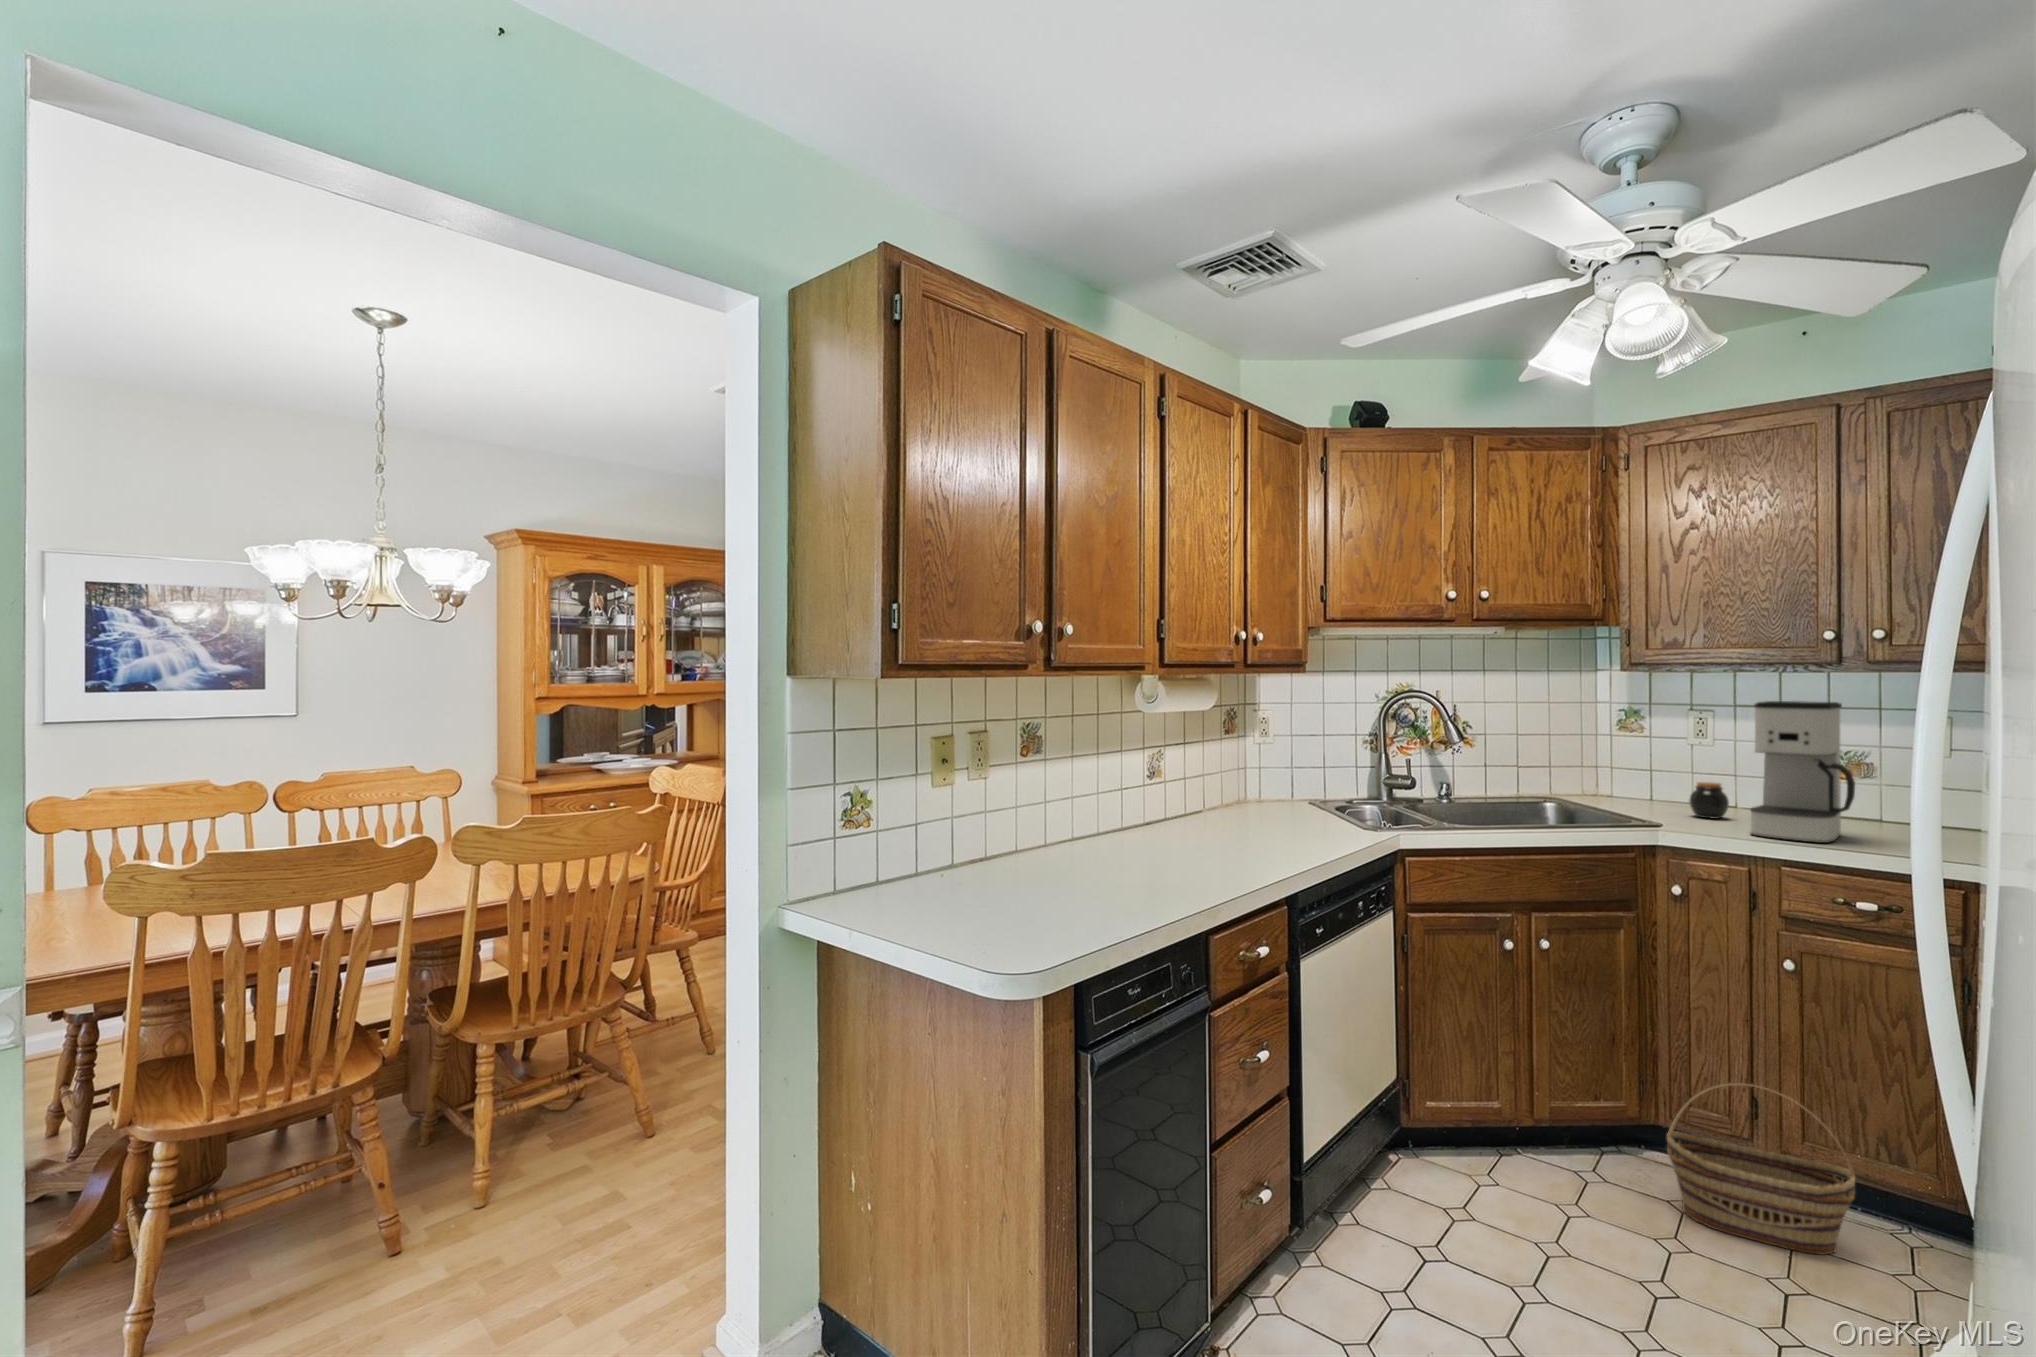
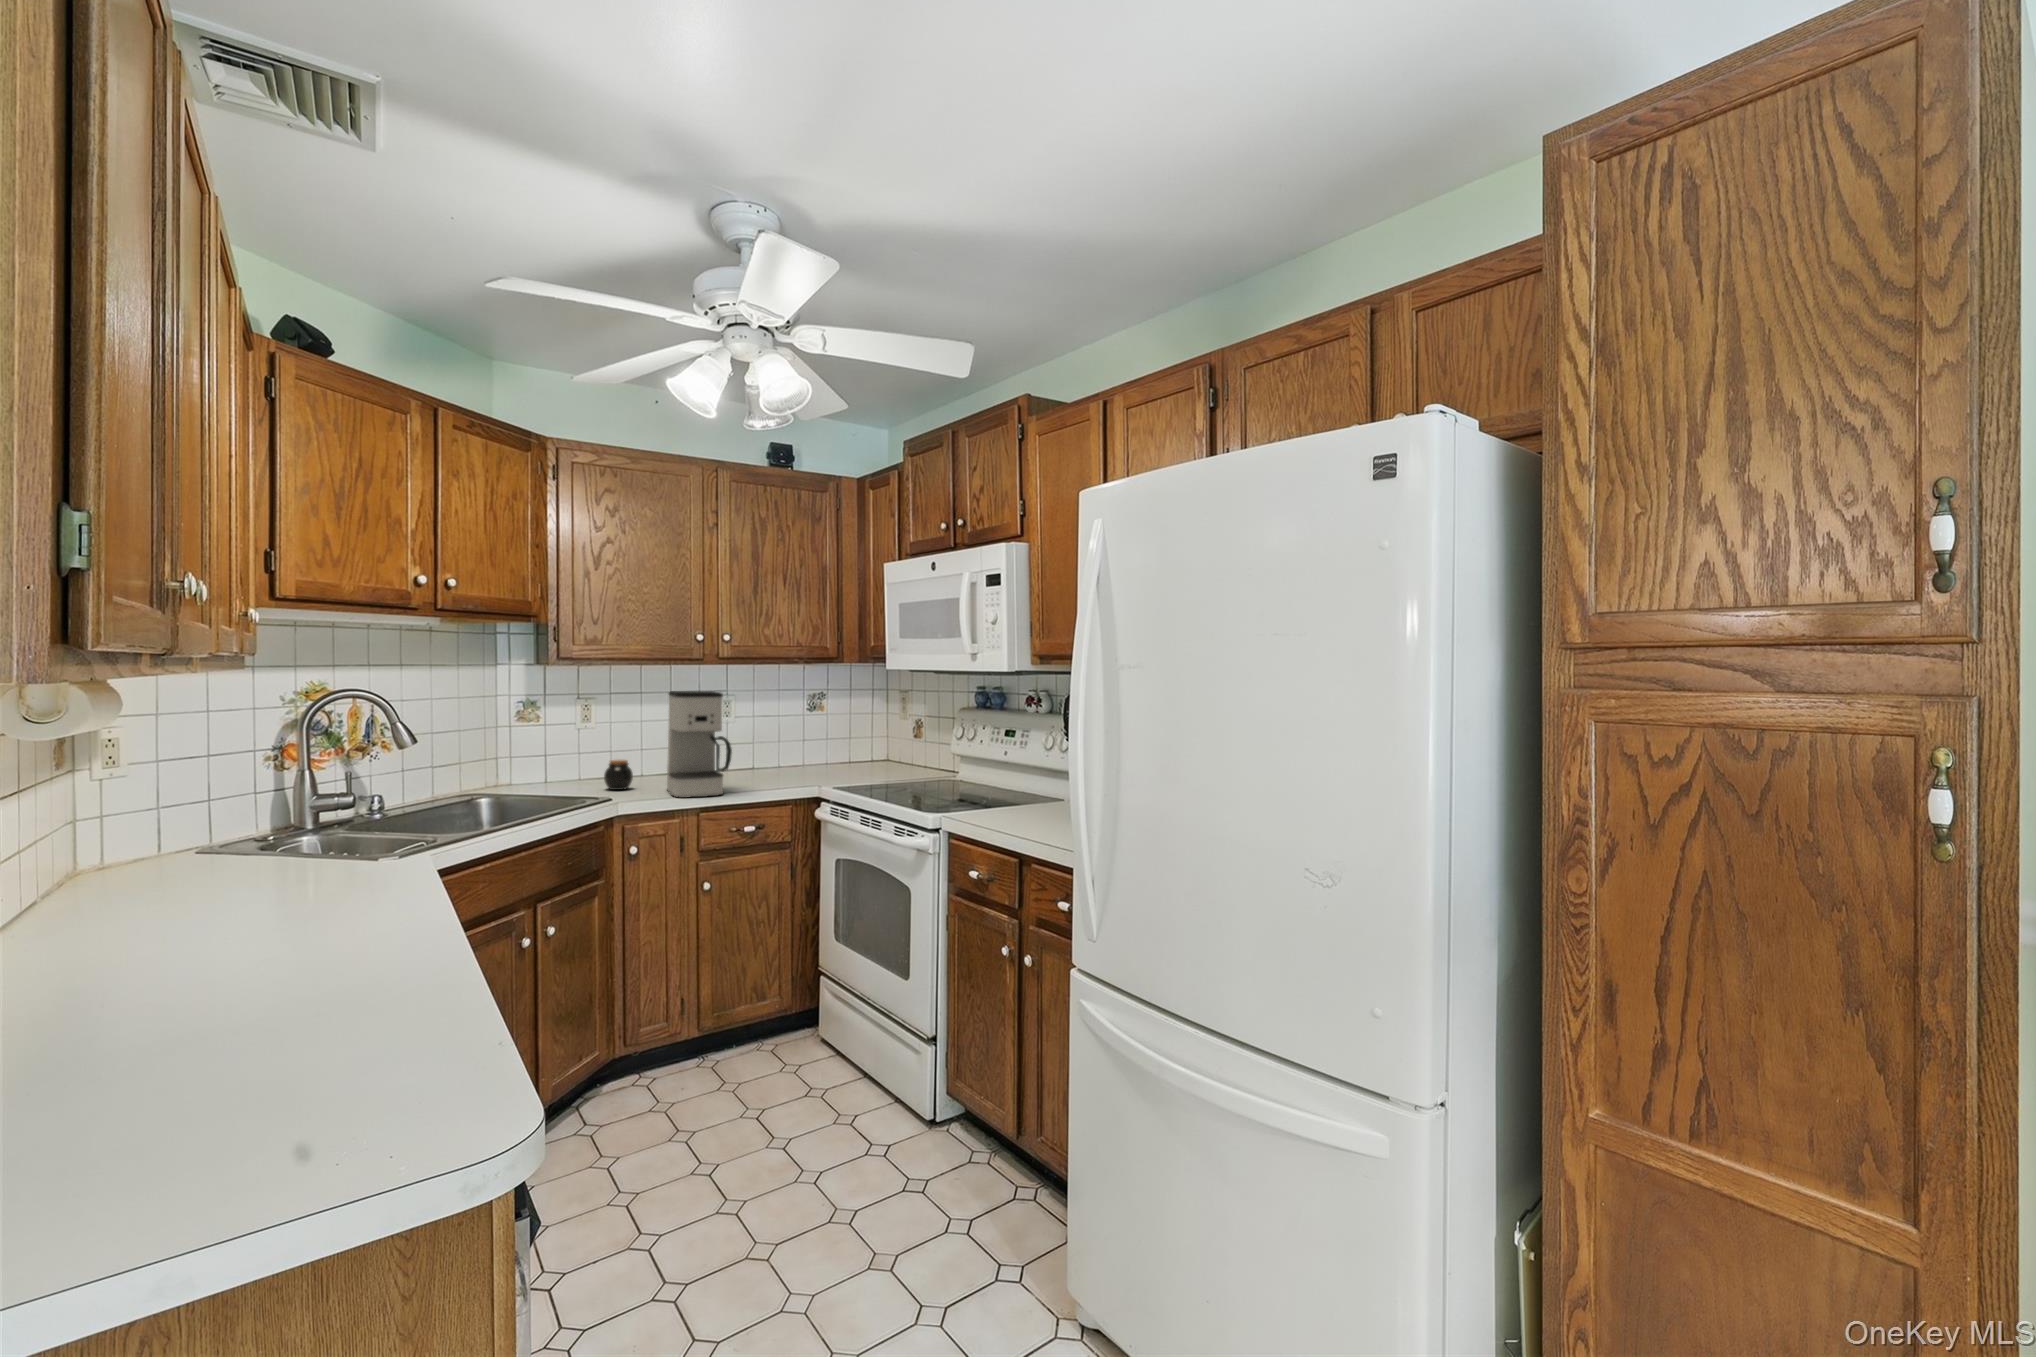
basket: present [1667,1083,1855,1254] -> none [659,985,767,1113]

